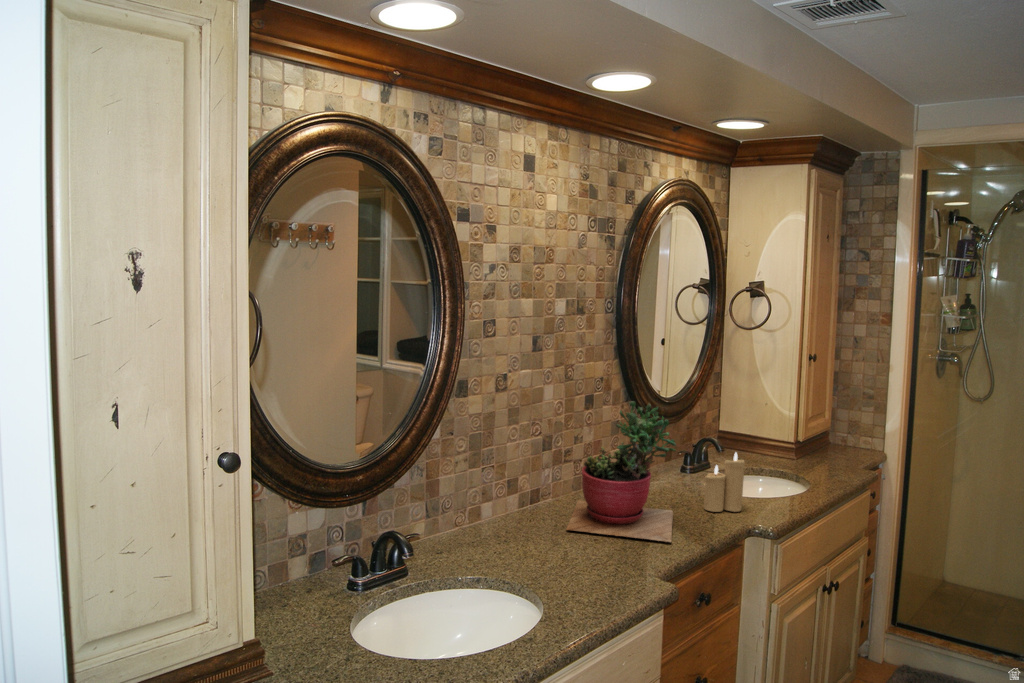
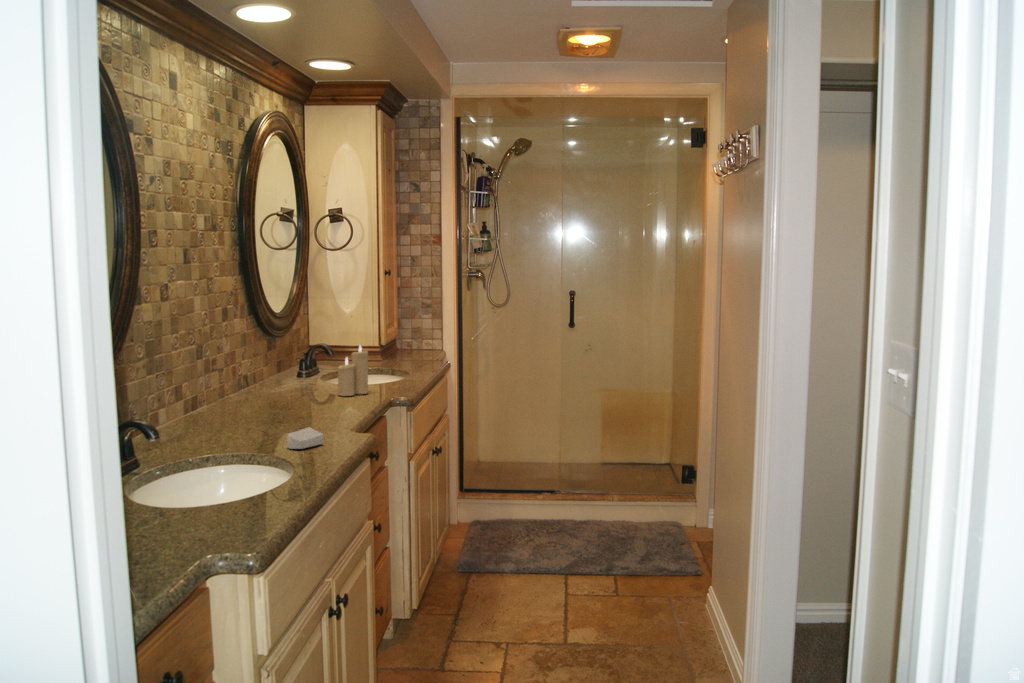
succulent plant: present [567,401,676,542] -> none [232,303,334,420]
soap bar: none [575,566,621,595] -> present [287,427,324,449]

